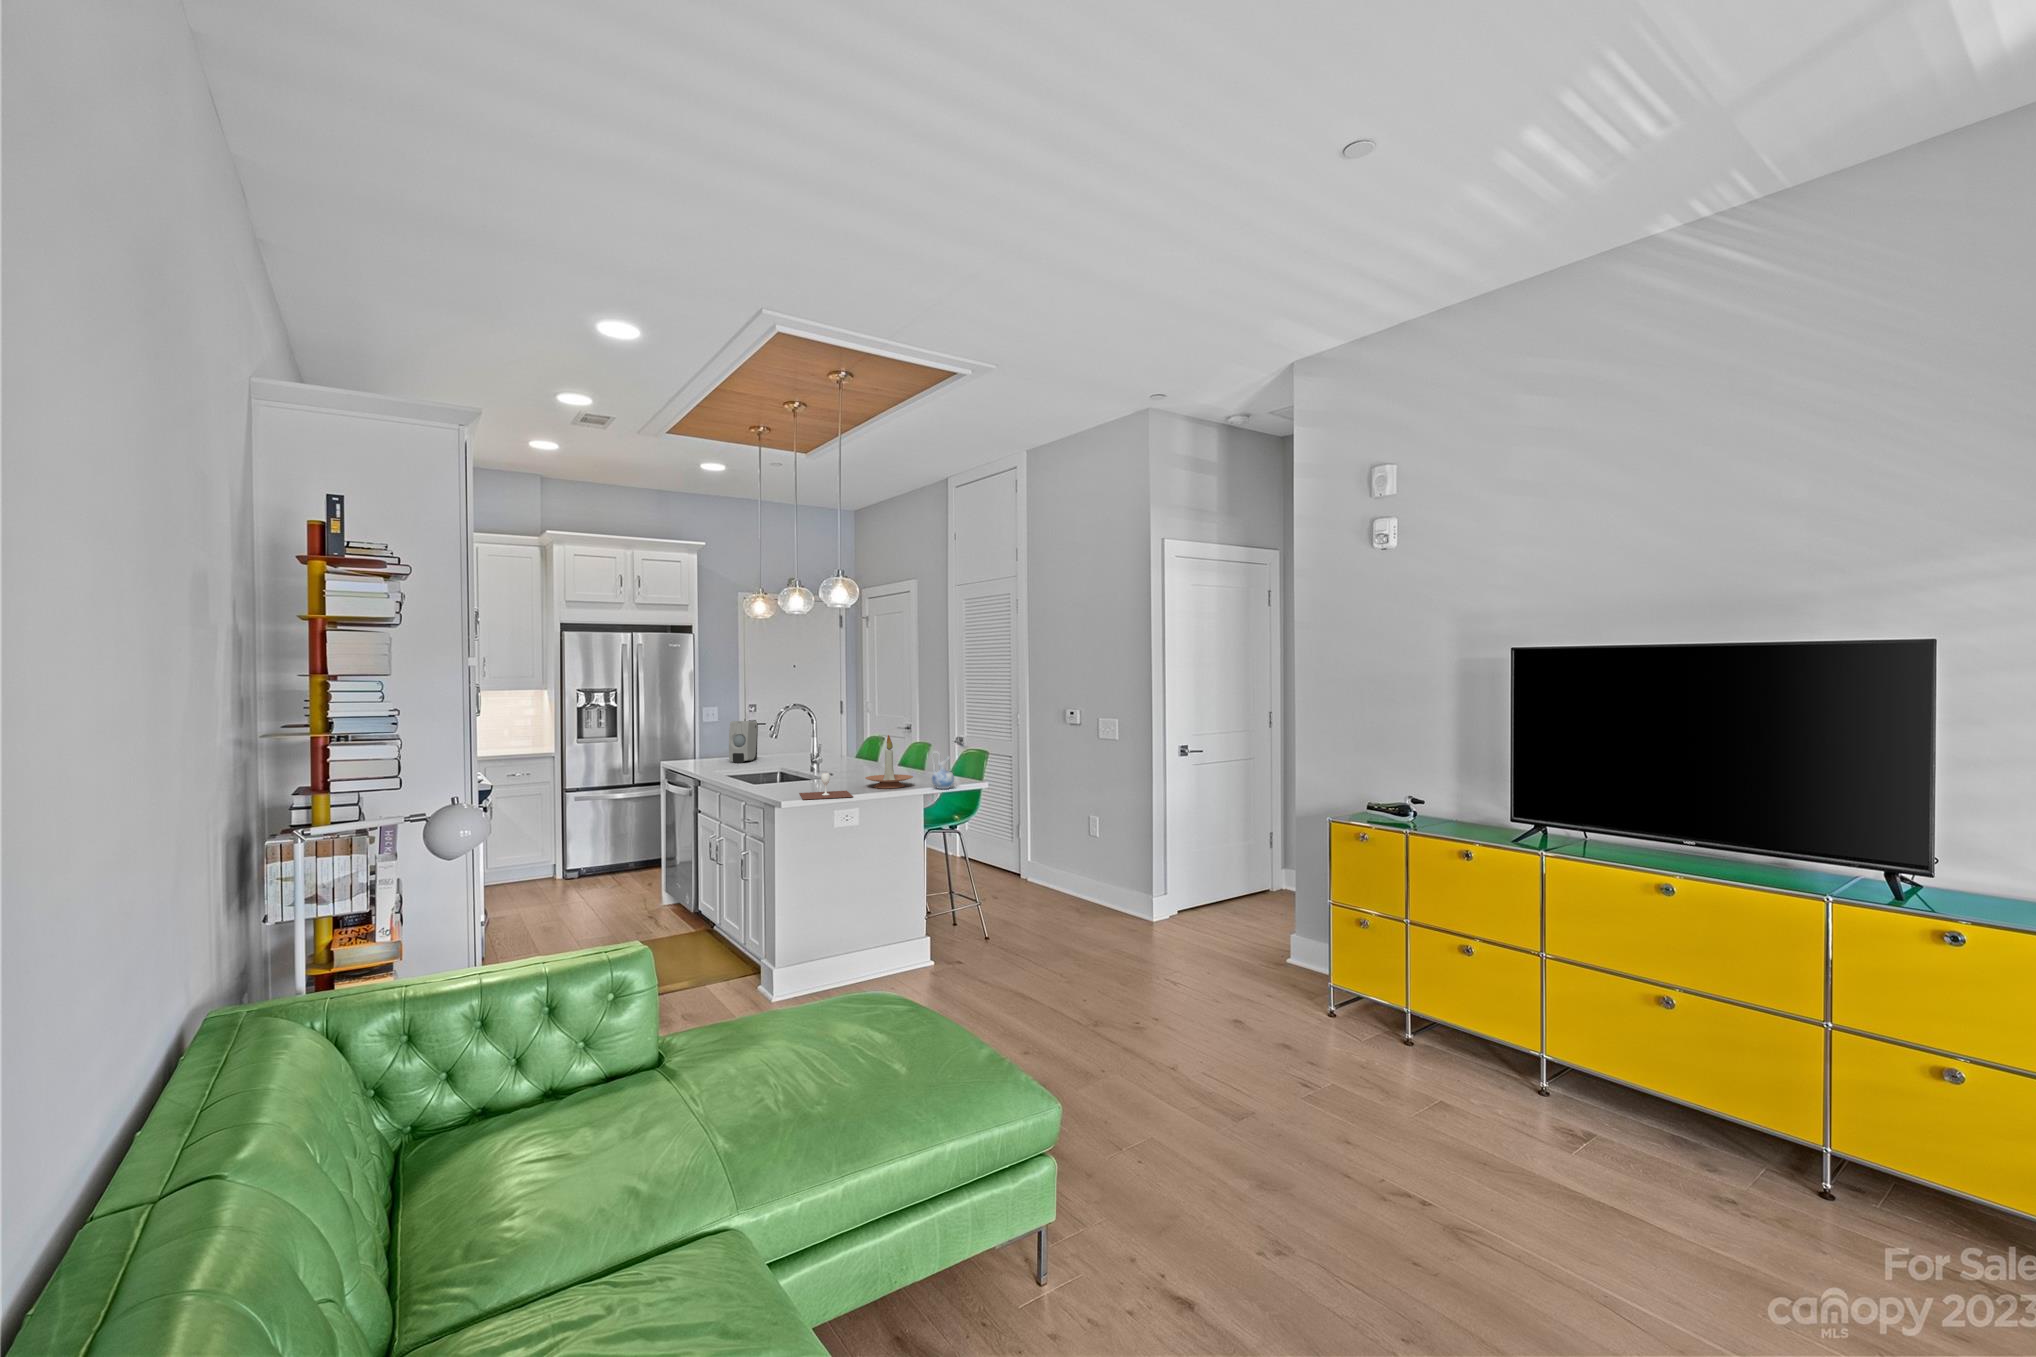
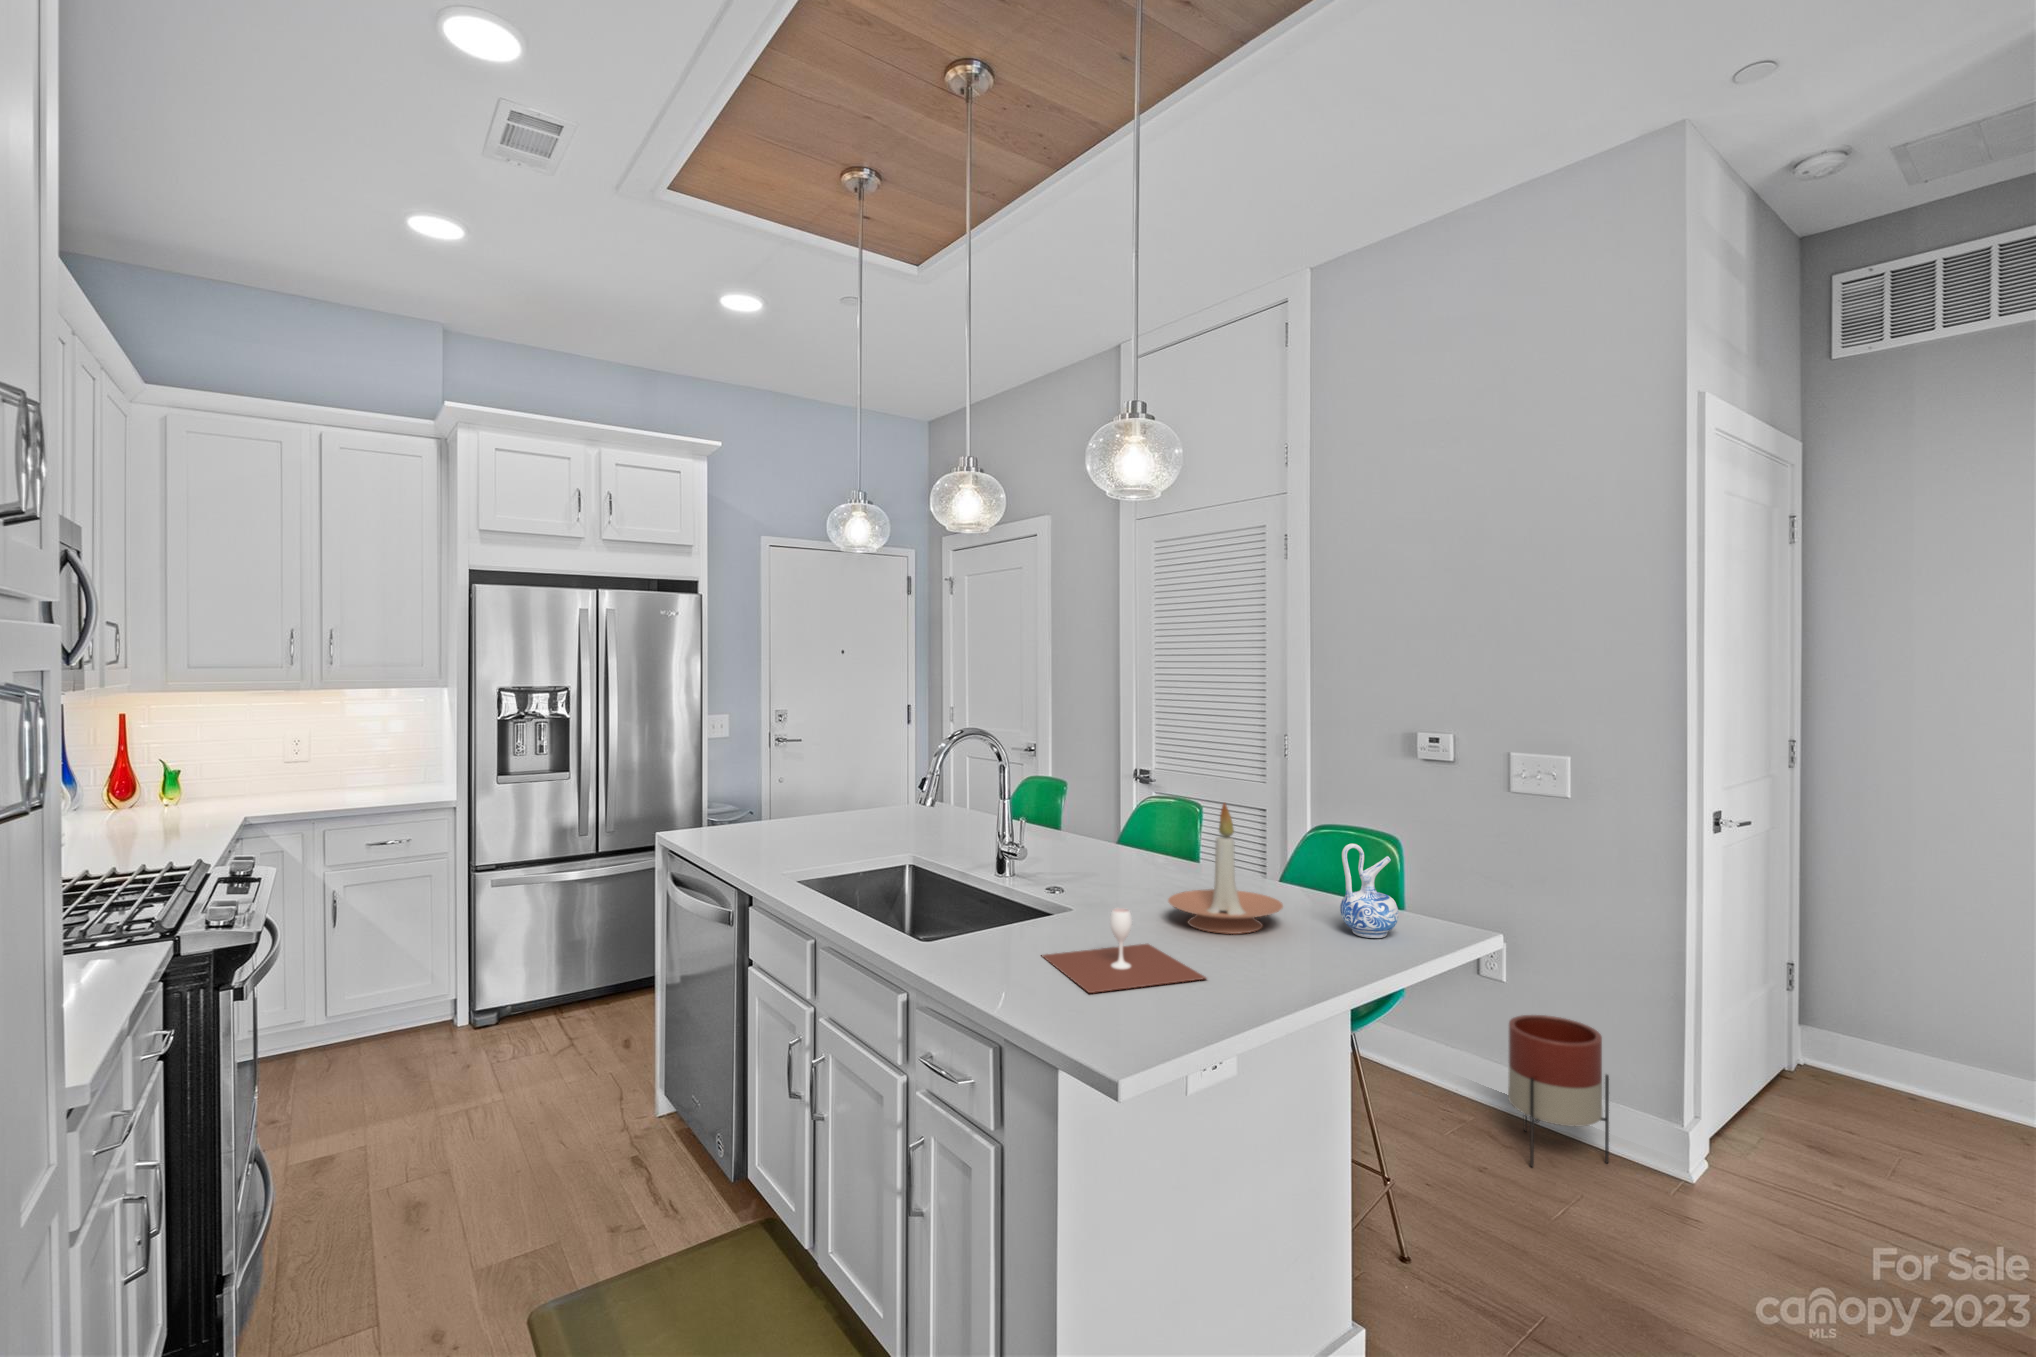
soap dispenser: present [729,721,758,763] -> none [789,752,839,833]
planter: none [1084,852,1127,921] -> present [1508,1015,1609,1167]

